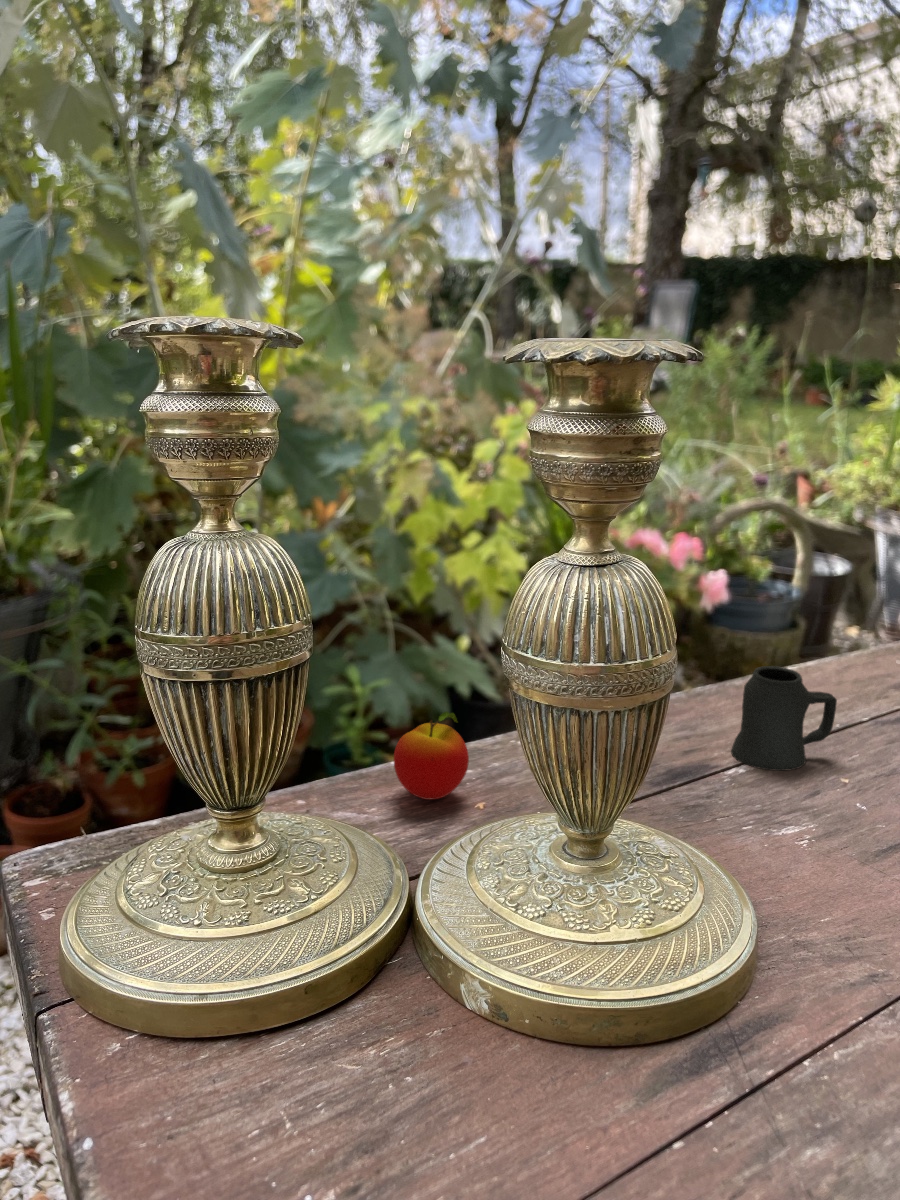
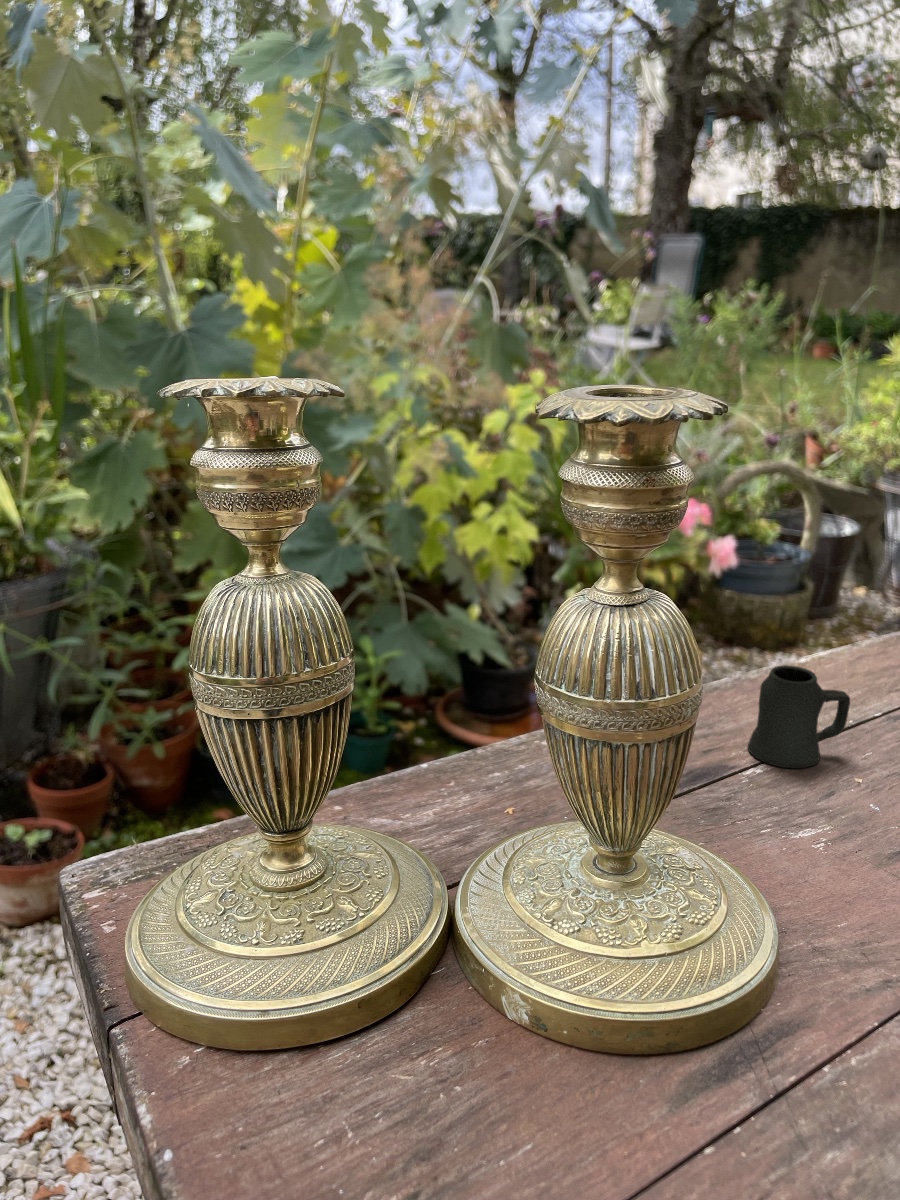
apple: present [394,711,469,799] -> none [426,719,498,803]

